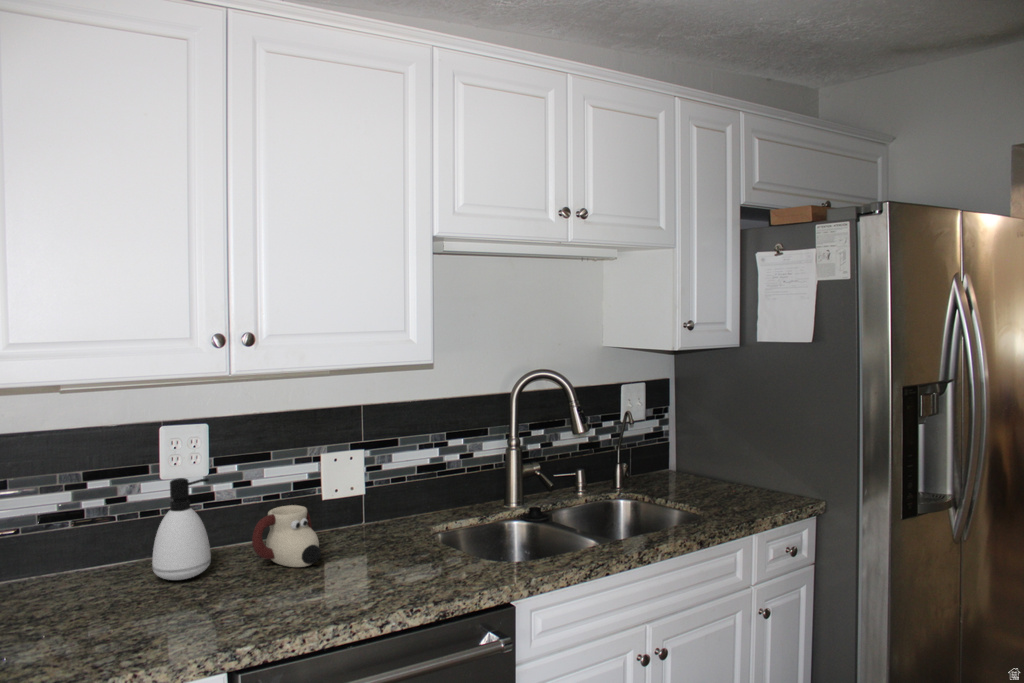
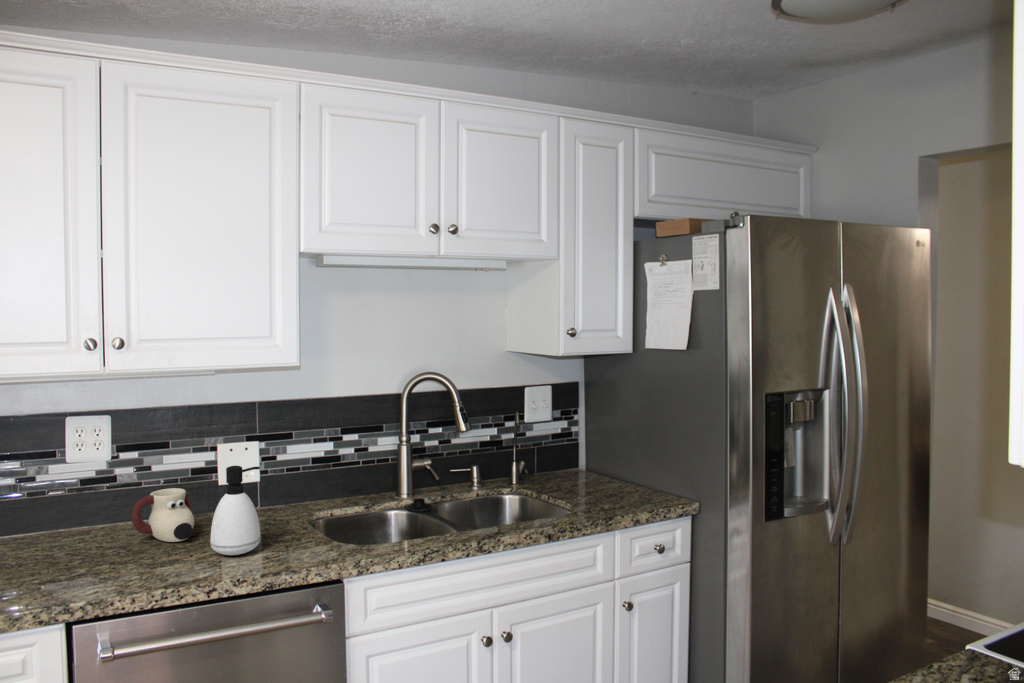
soap dispenser: present [152,478,211,580] -> present [210,466,261,555]

